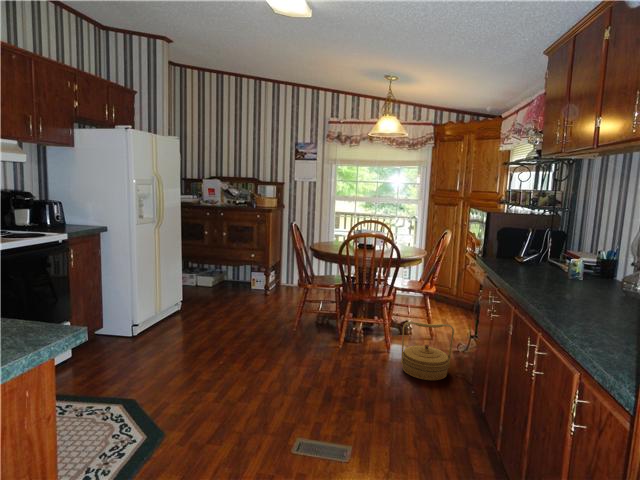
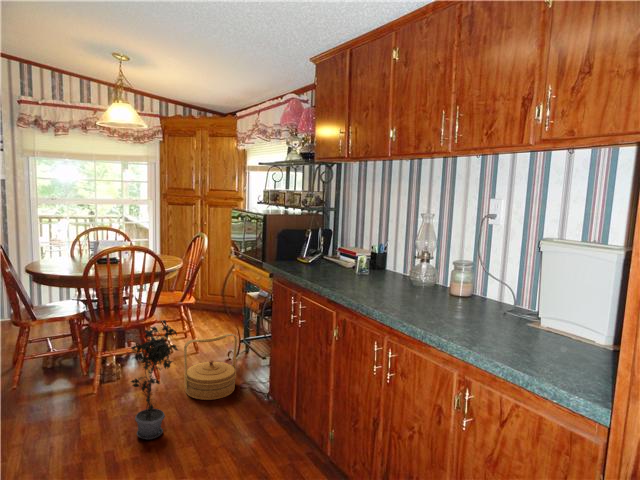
potted plant: none [344,296,387,392] -> present [127,320,178,439]

